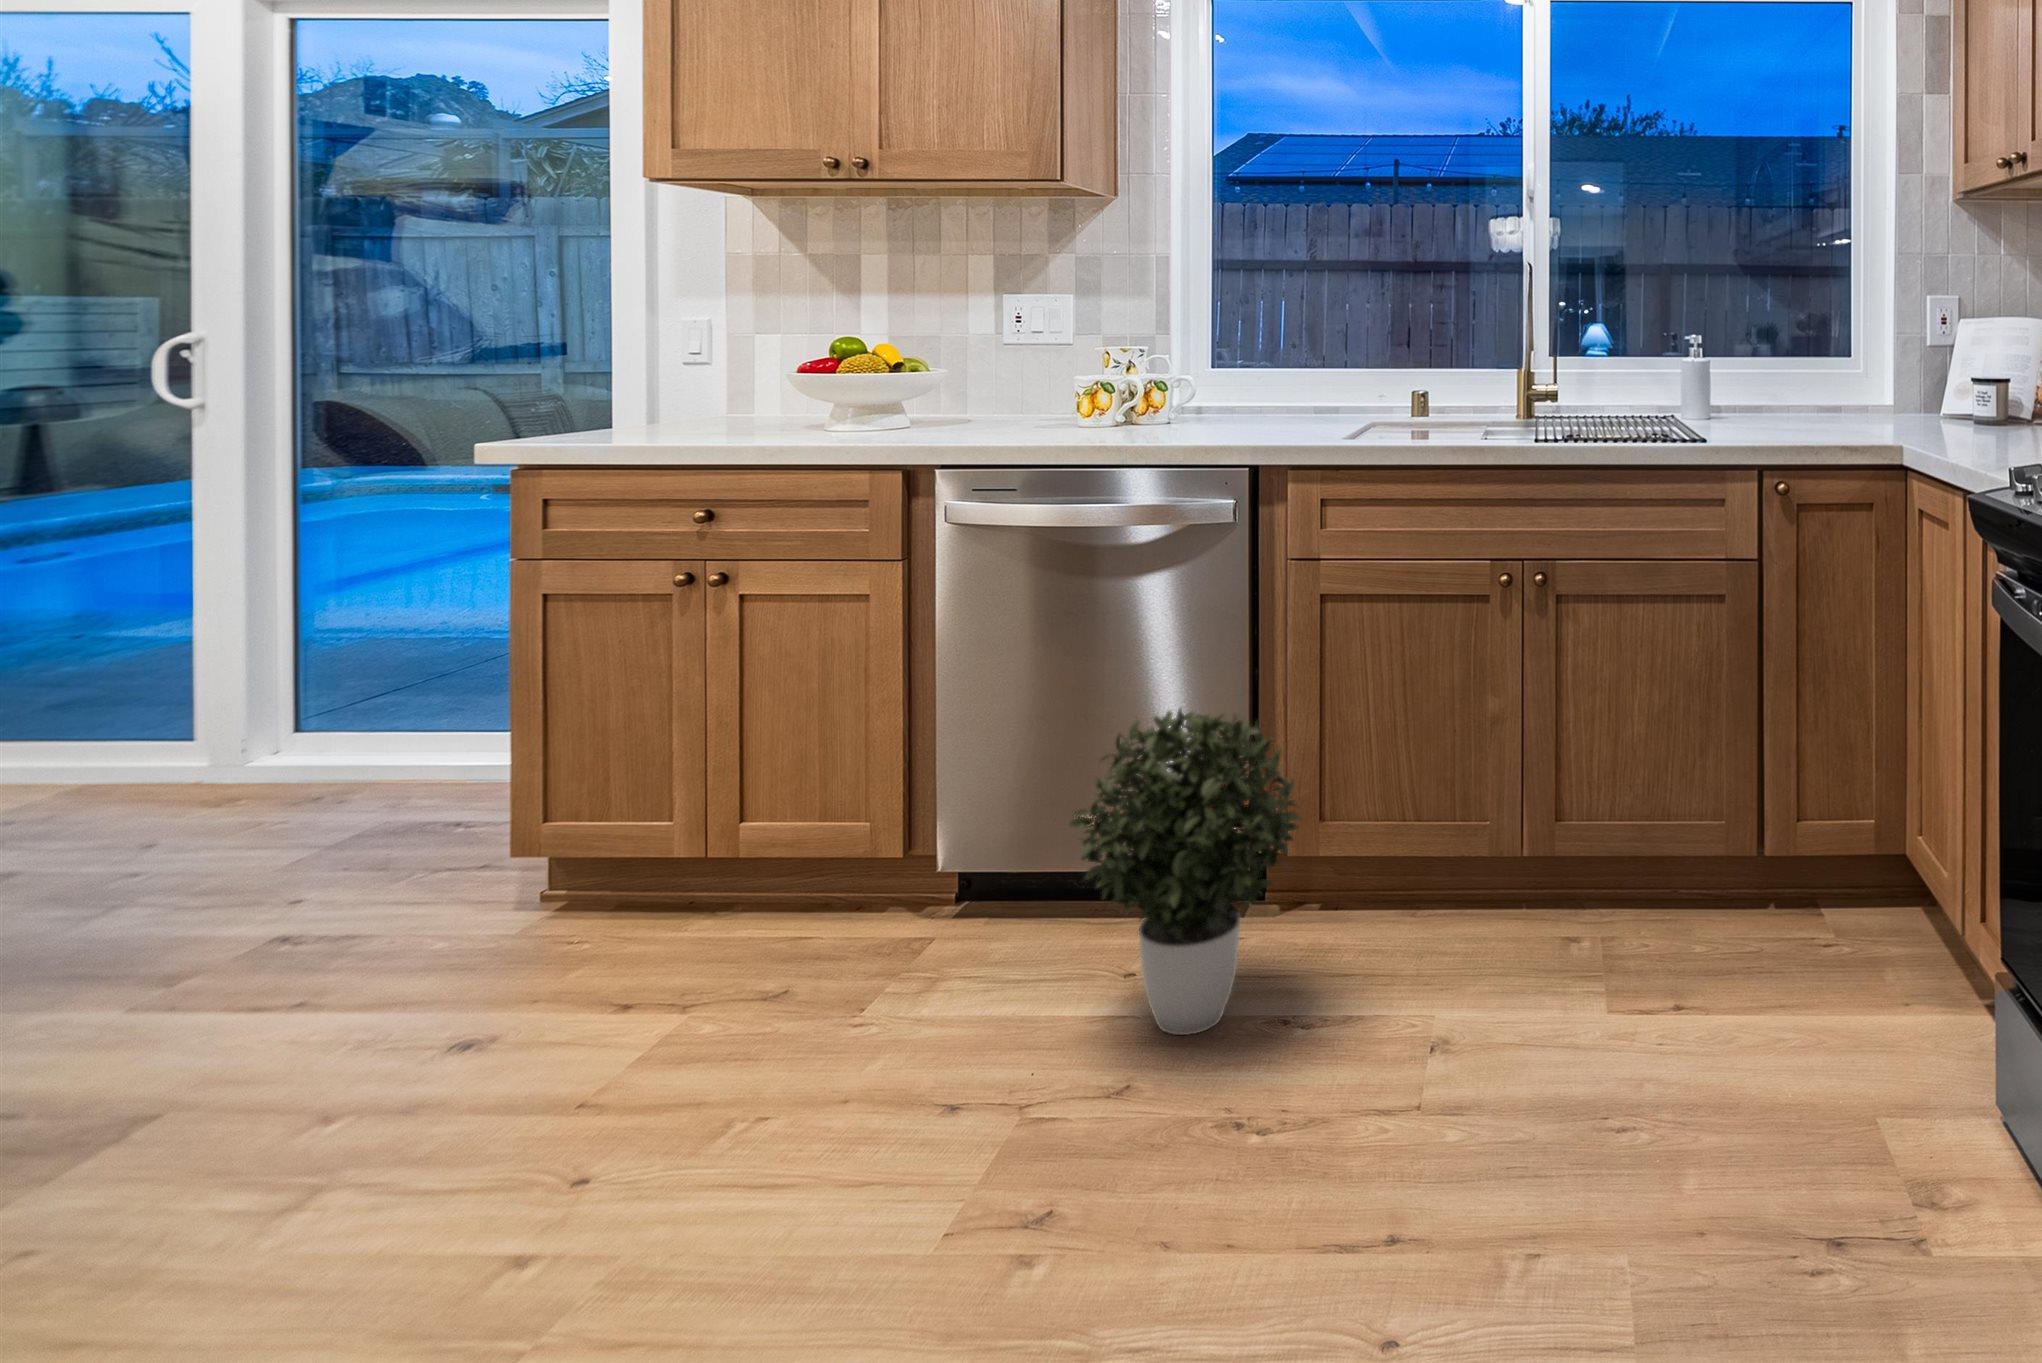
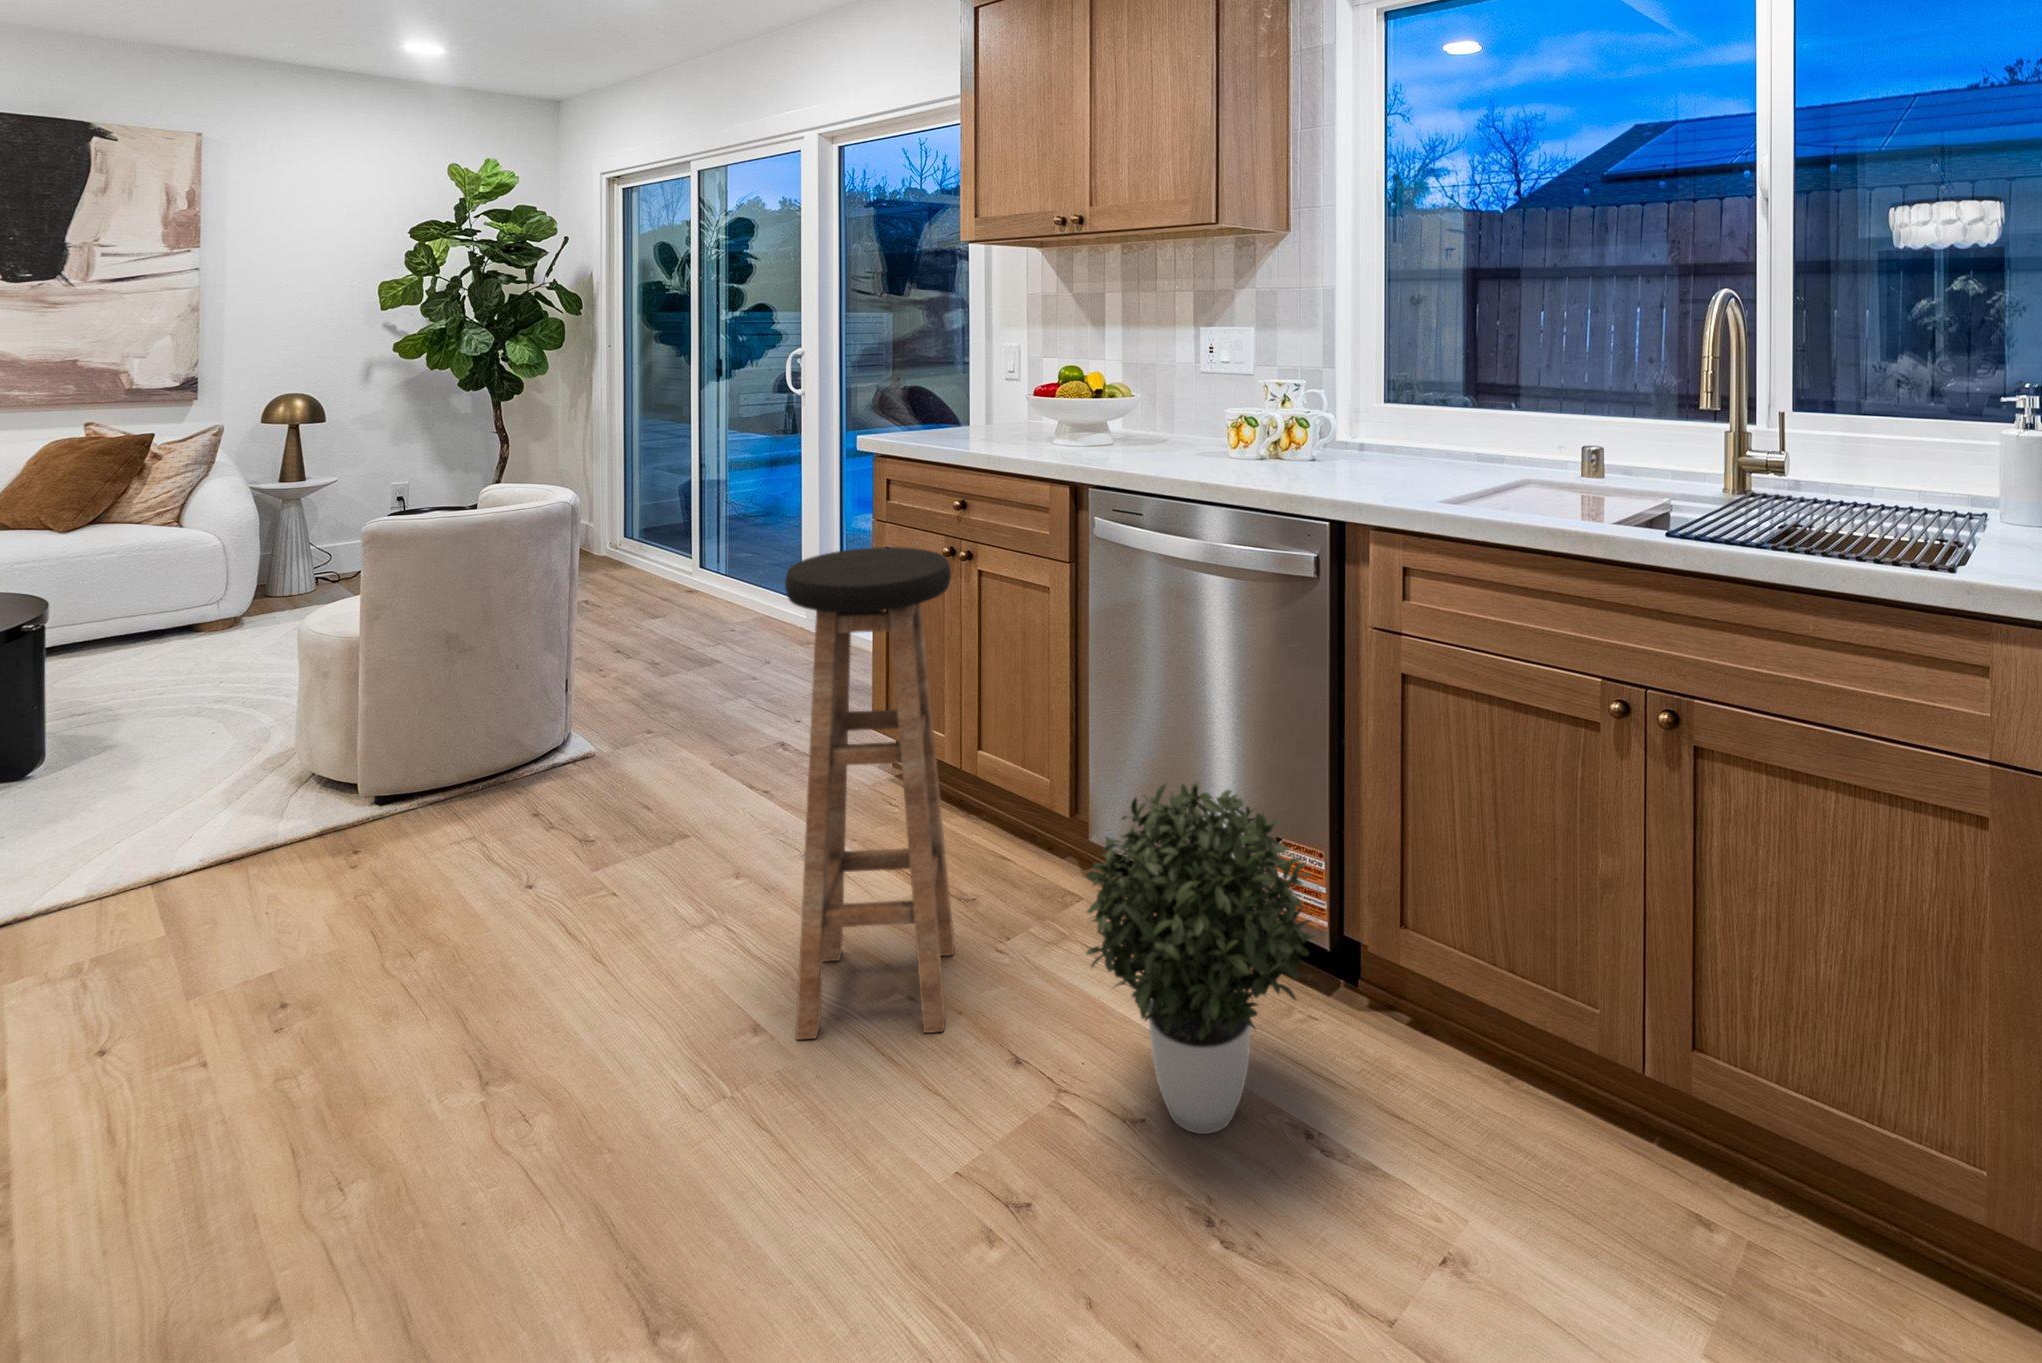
bar stool: none [629,529,868,1144] -> present [785,547,955,1039]

